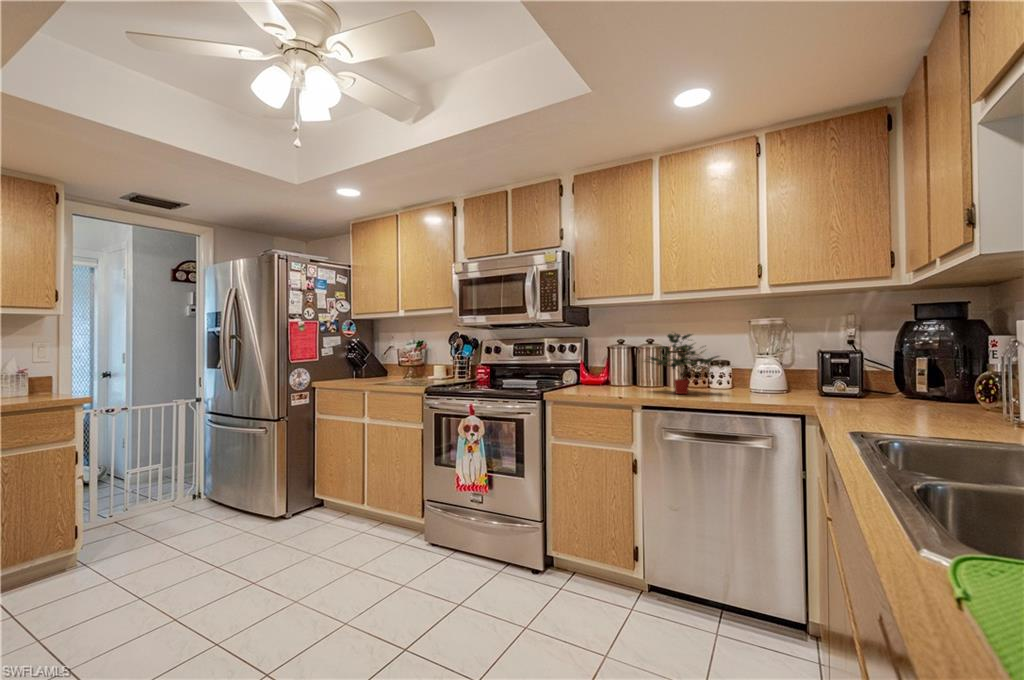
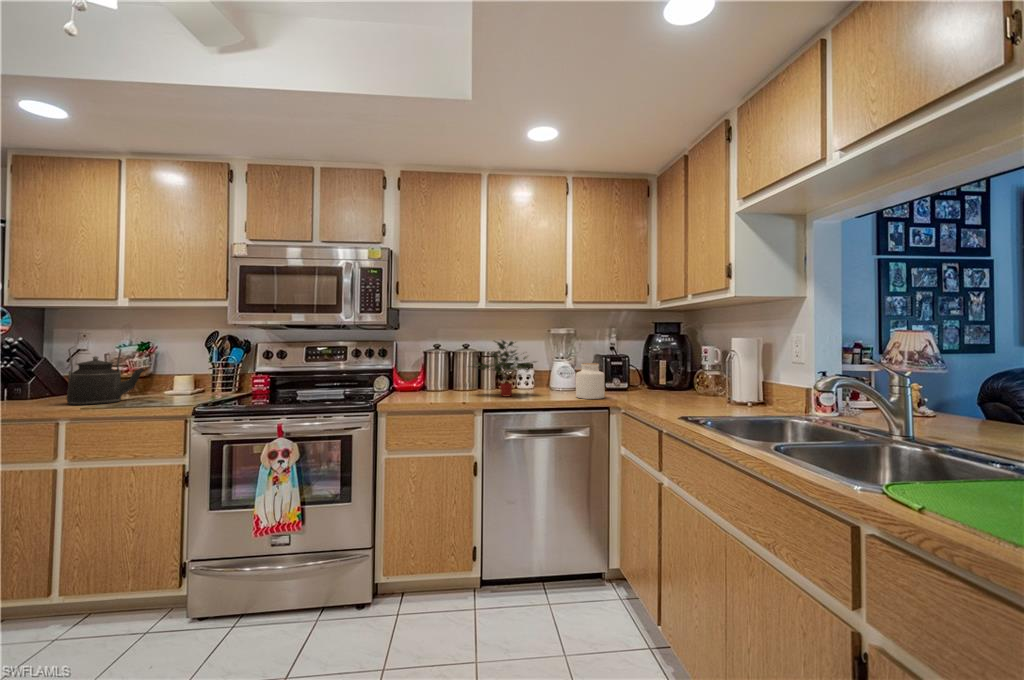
kettle: none [368,345,410,384] -> present [67,347,145,405]
jar: none [765,358,806,402] -> present [576,363,605,399]

